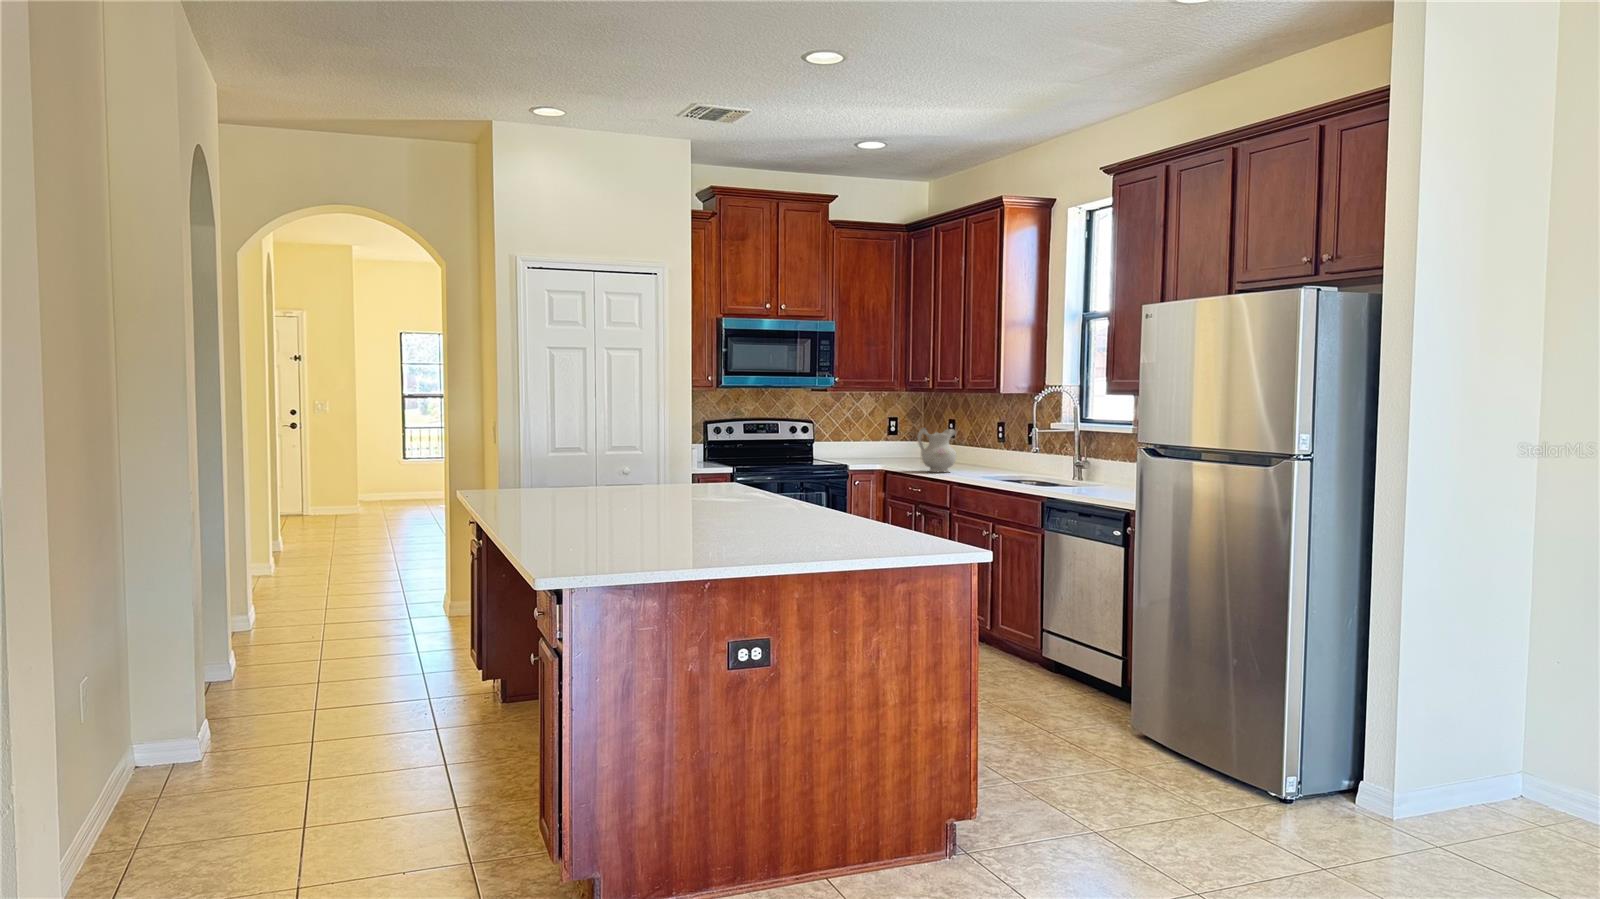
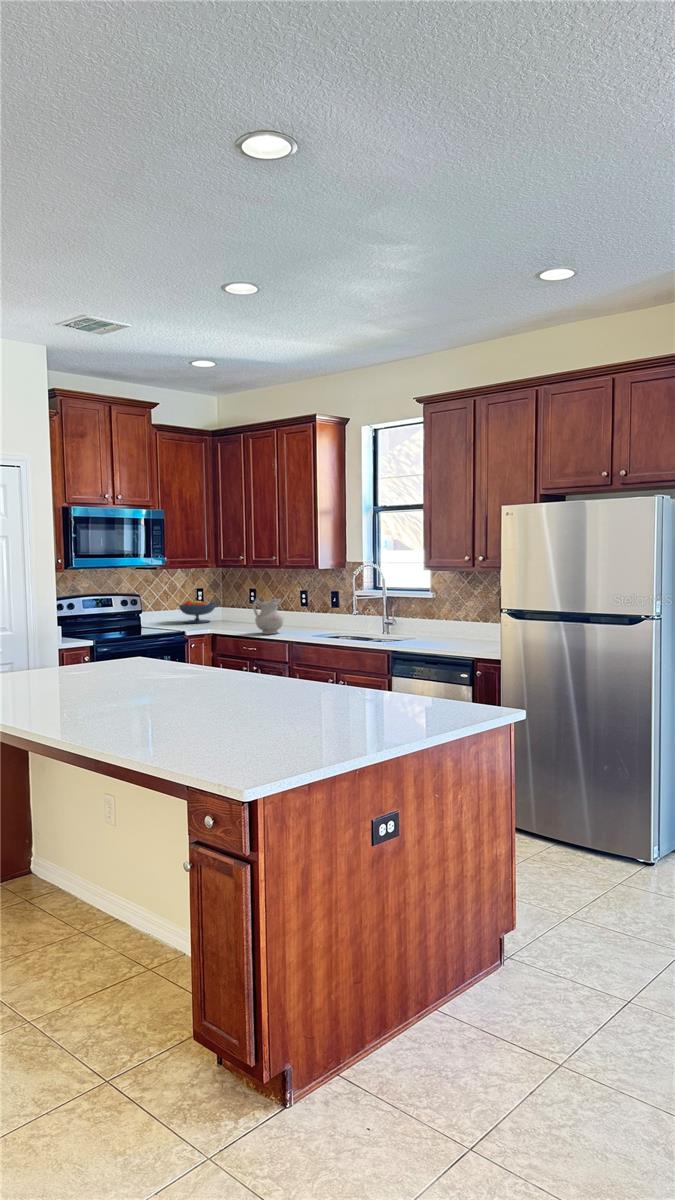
fruit bowl: none [861,427,910,459] -> present [179,600,216,623]

